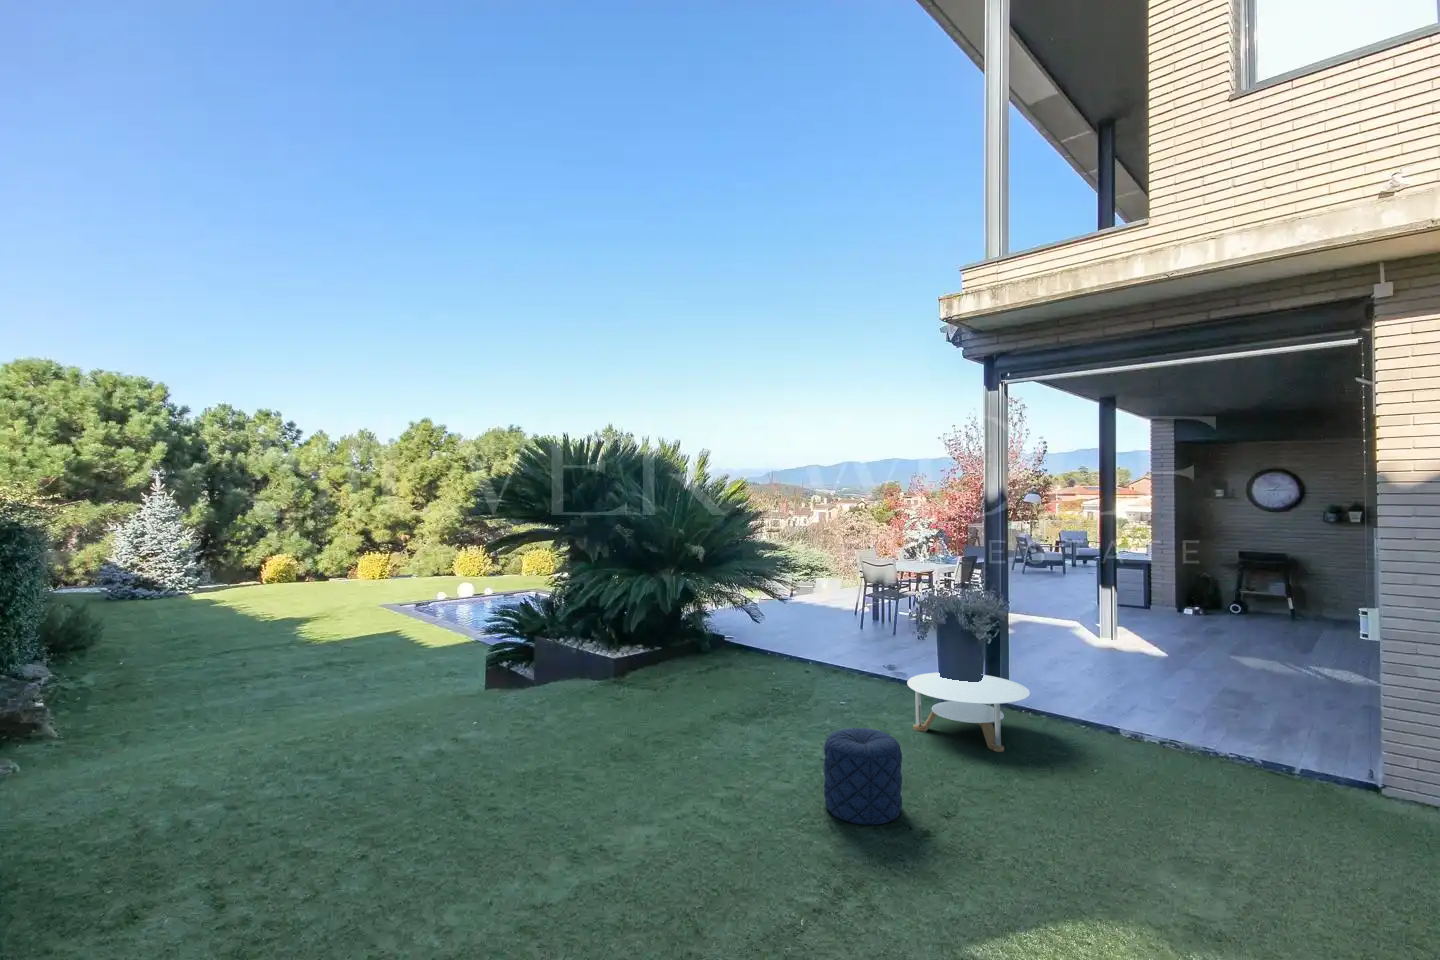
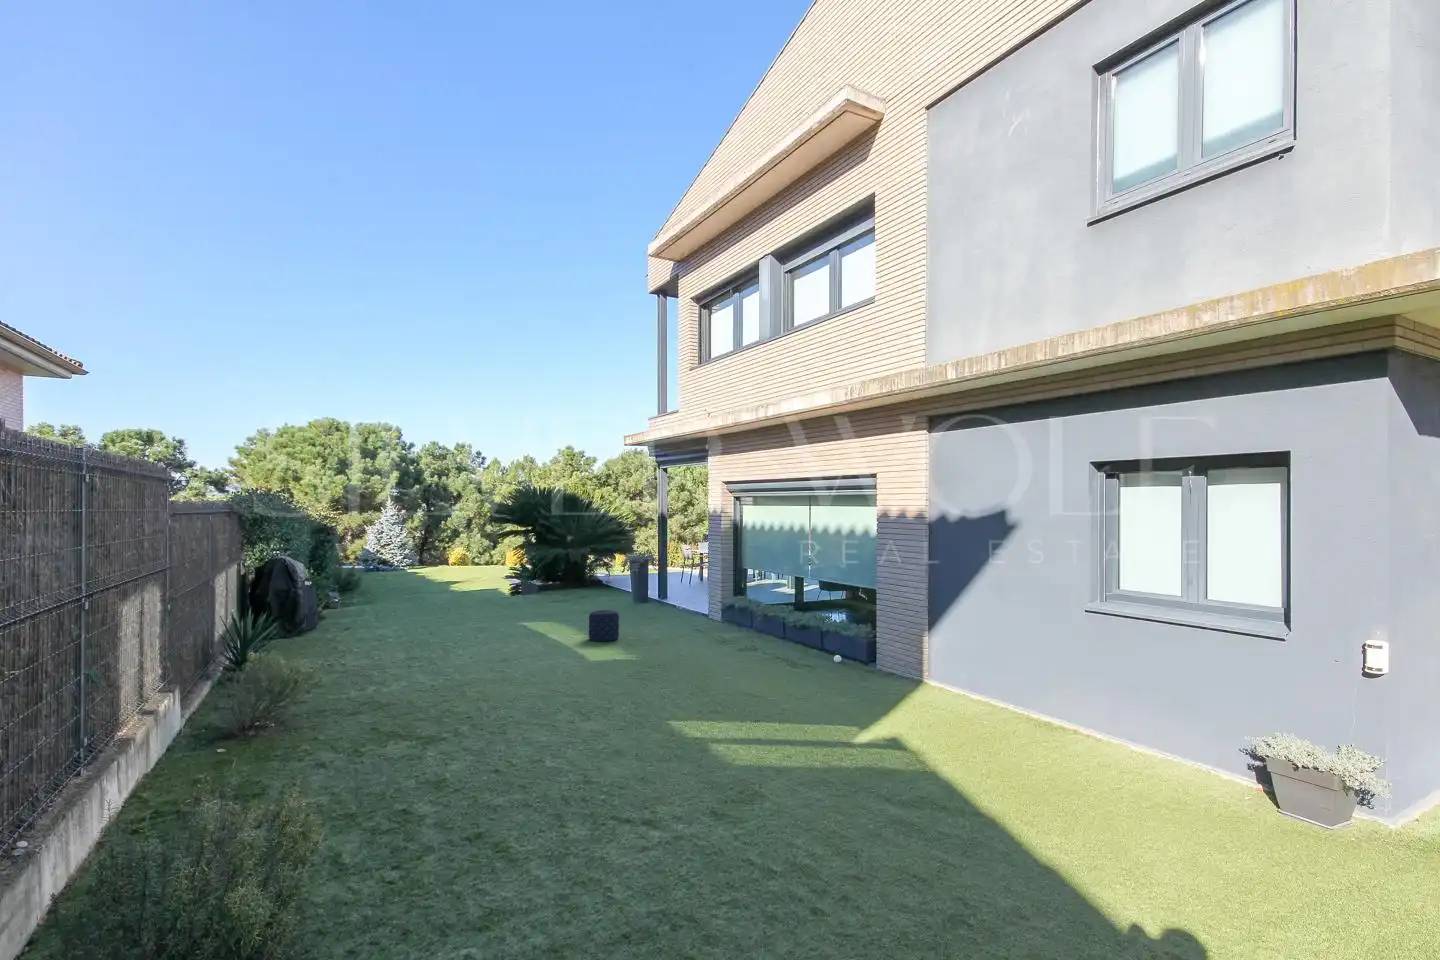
round table: present [907,672,1030,752] -> none [673,603,728,633]

